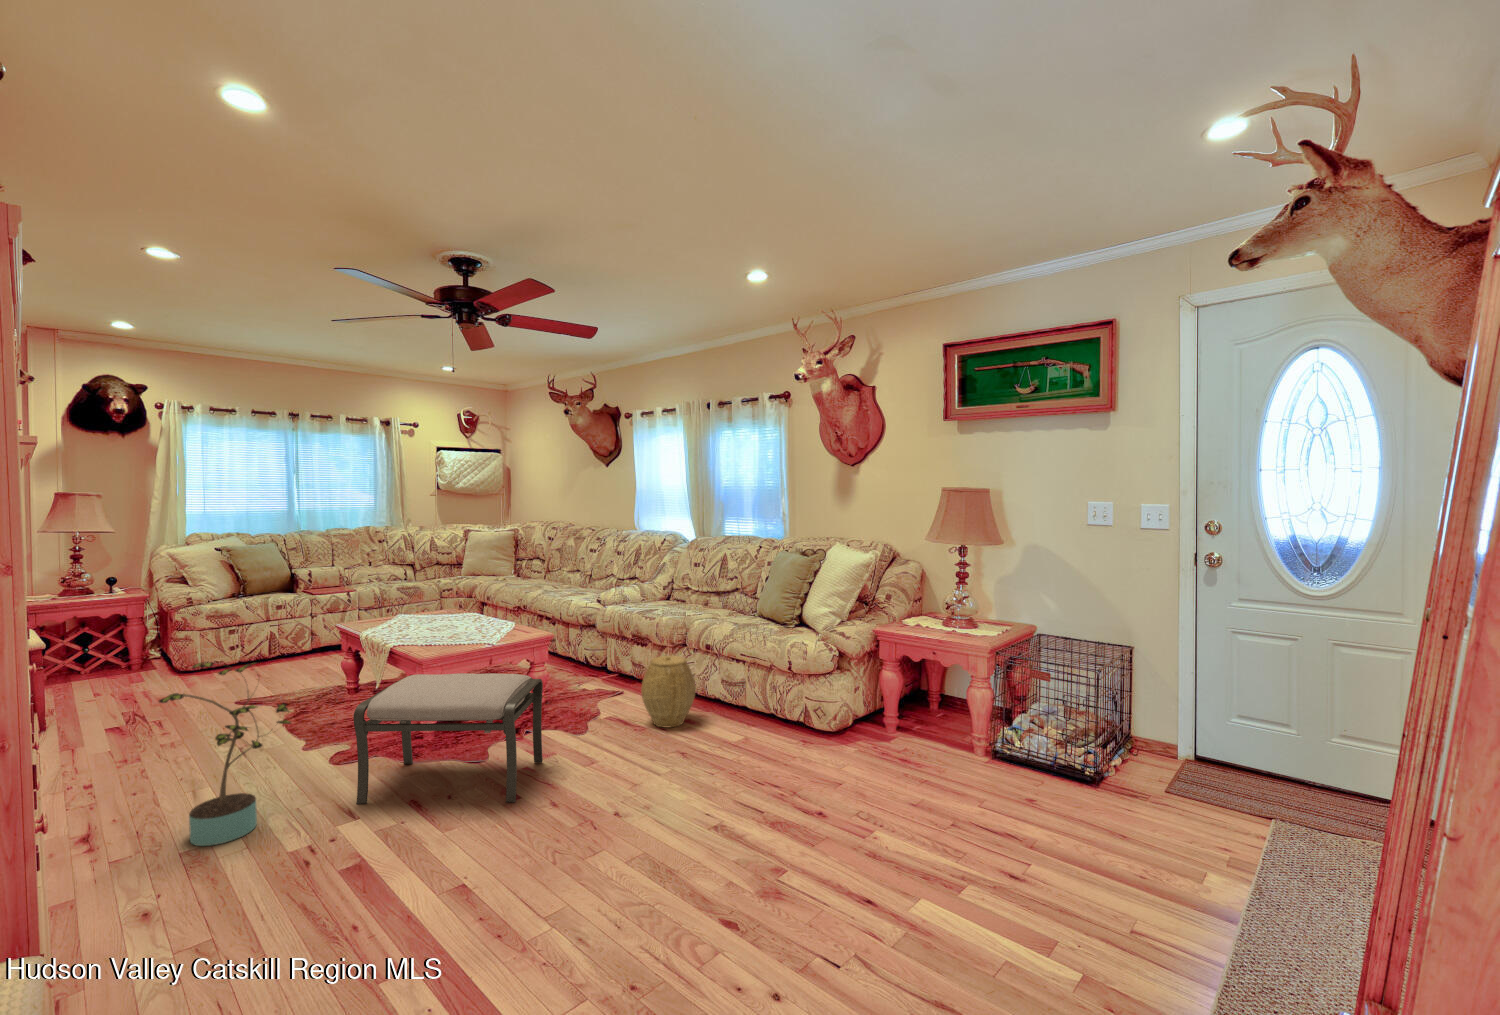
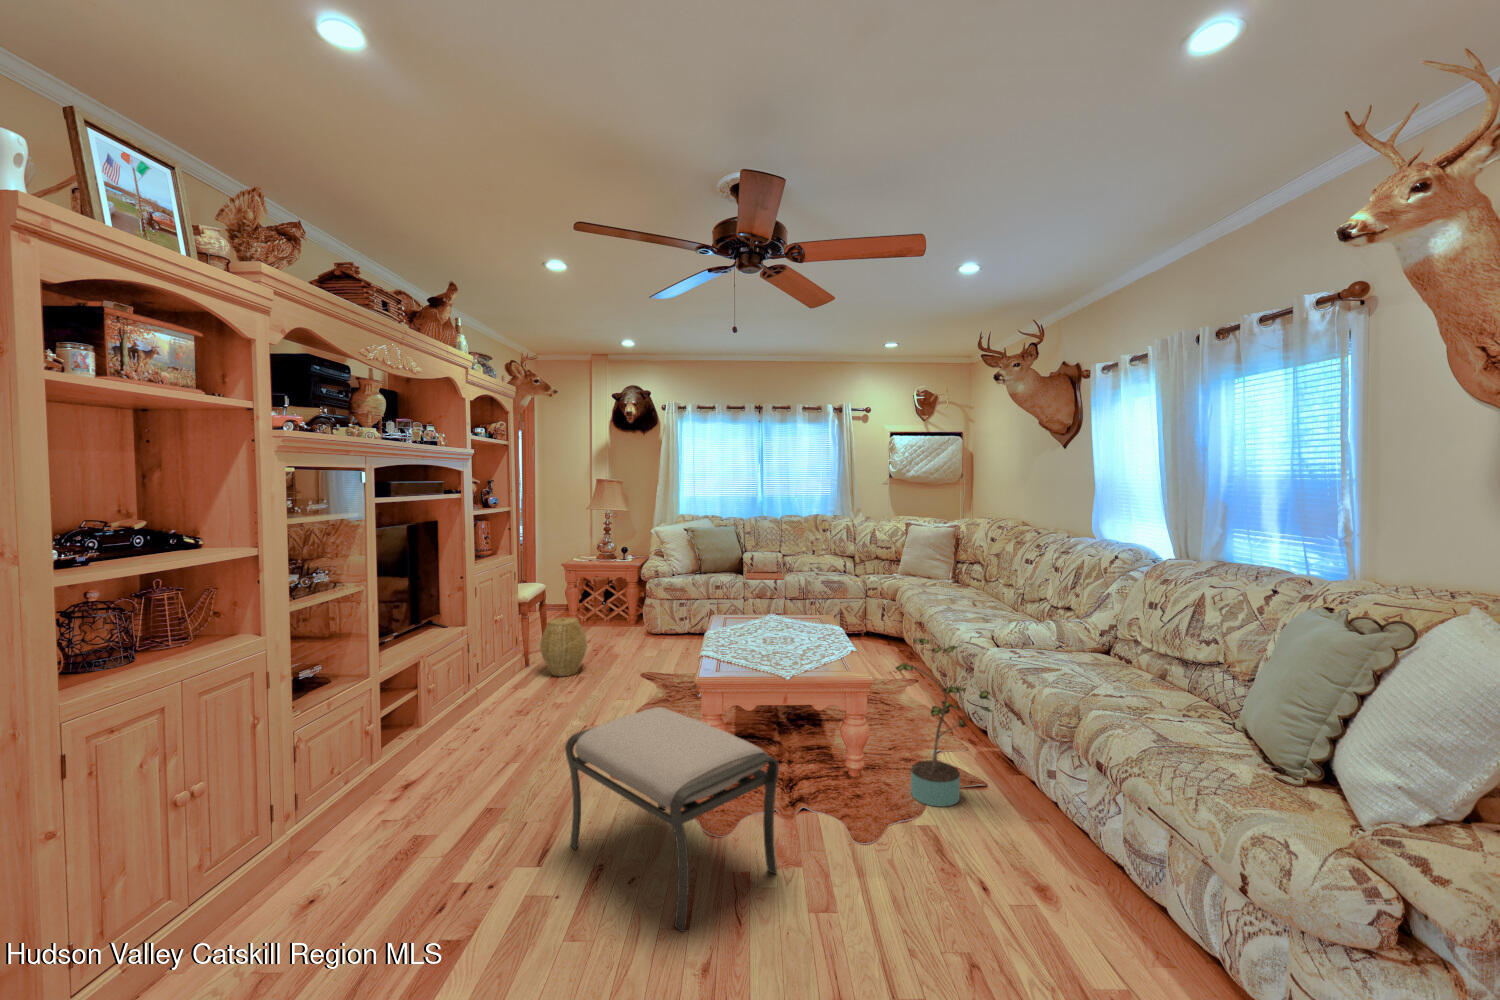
woven basket: present [641,656,696,728] -> present [540,617,587,676]
potted plant: present [159,662,291,846] -> present [896,638,992,807]

